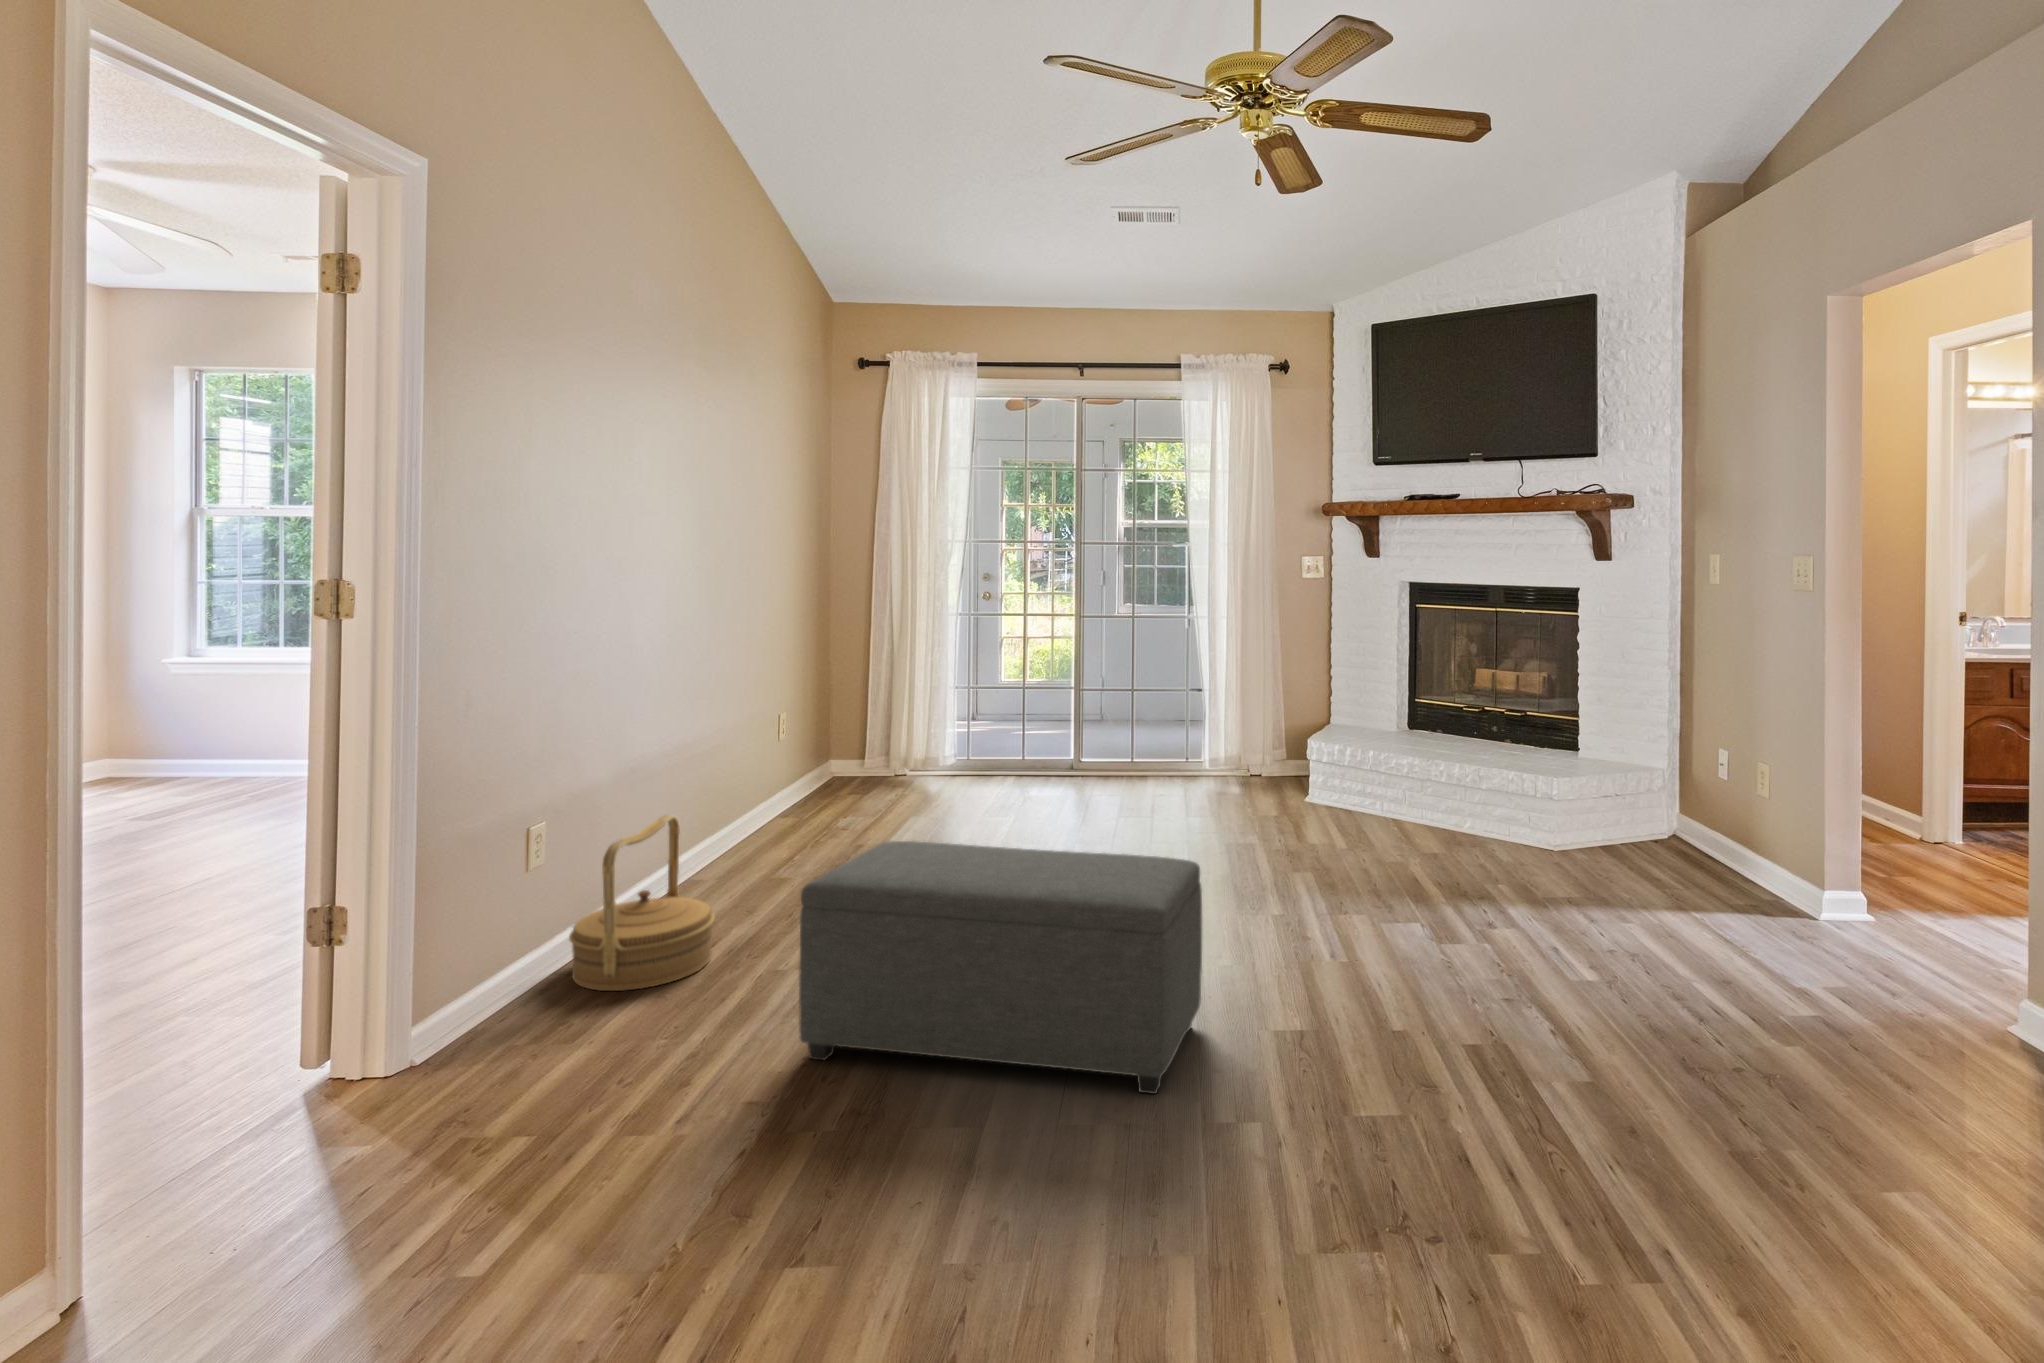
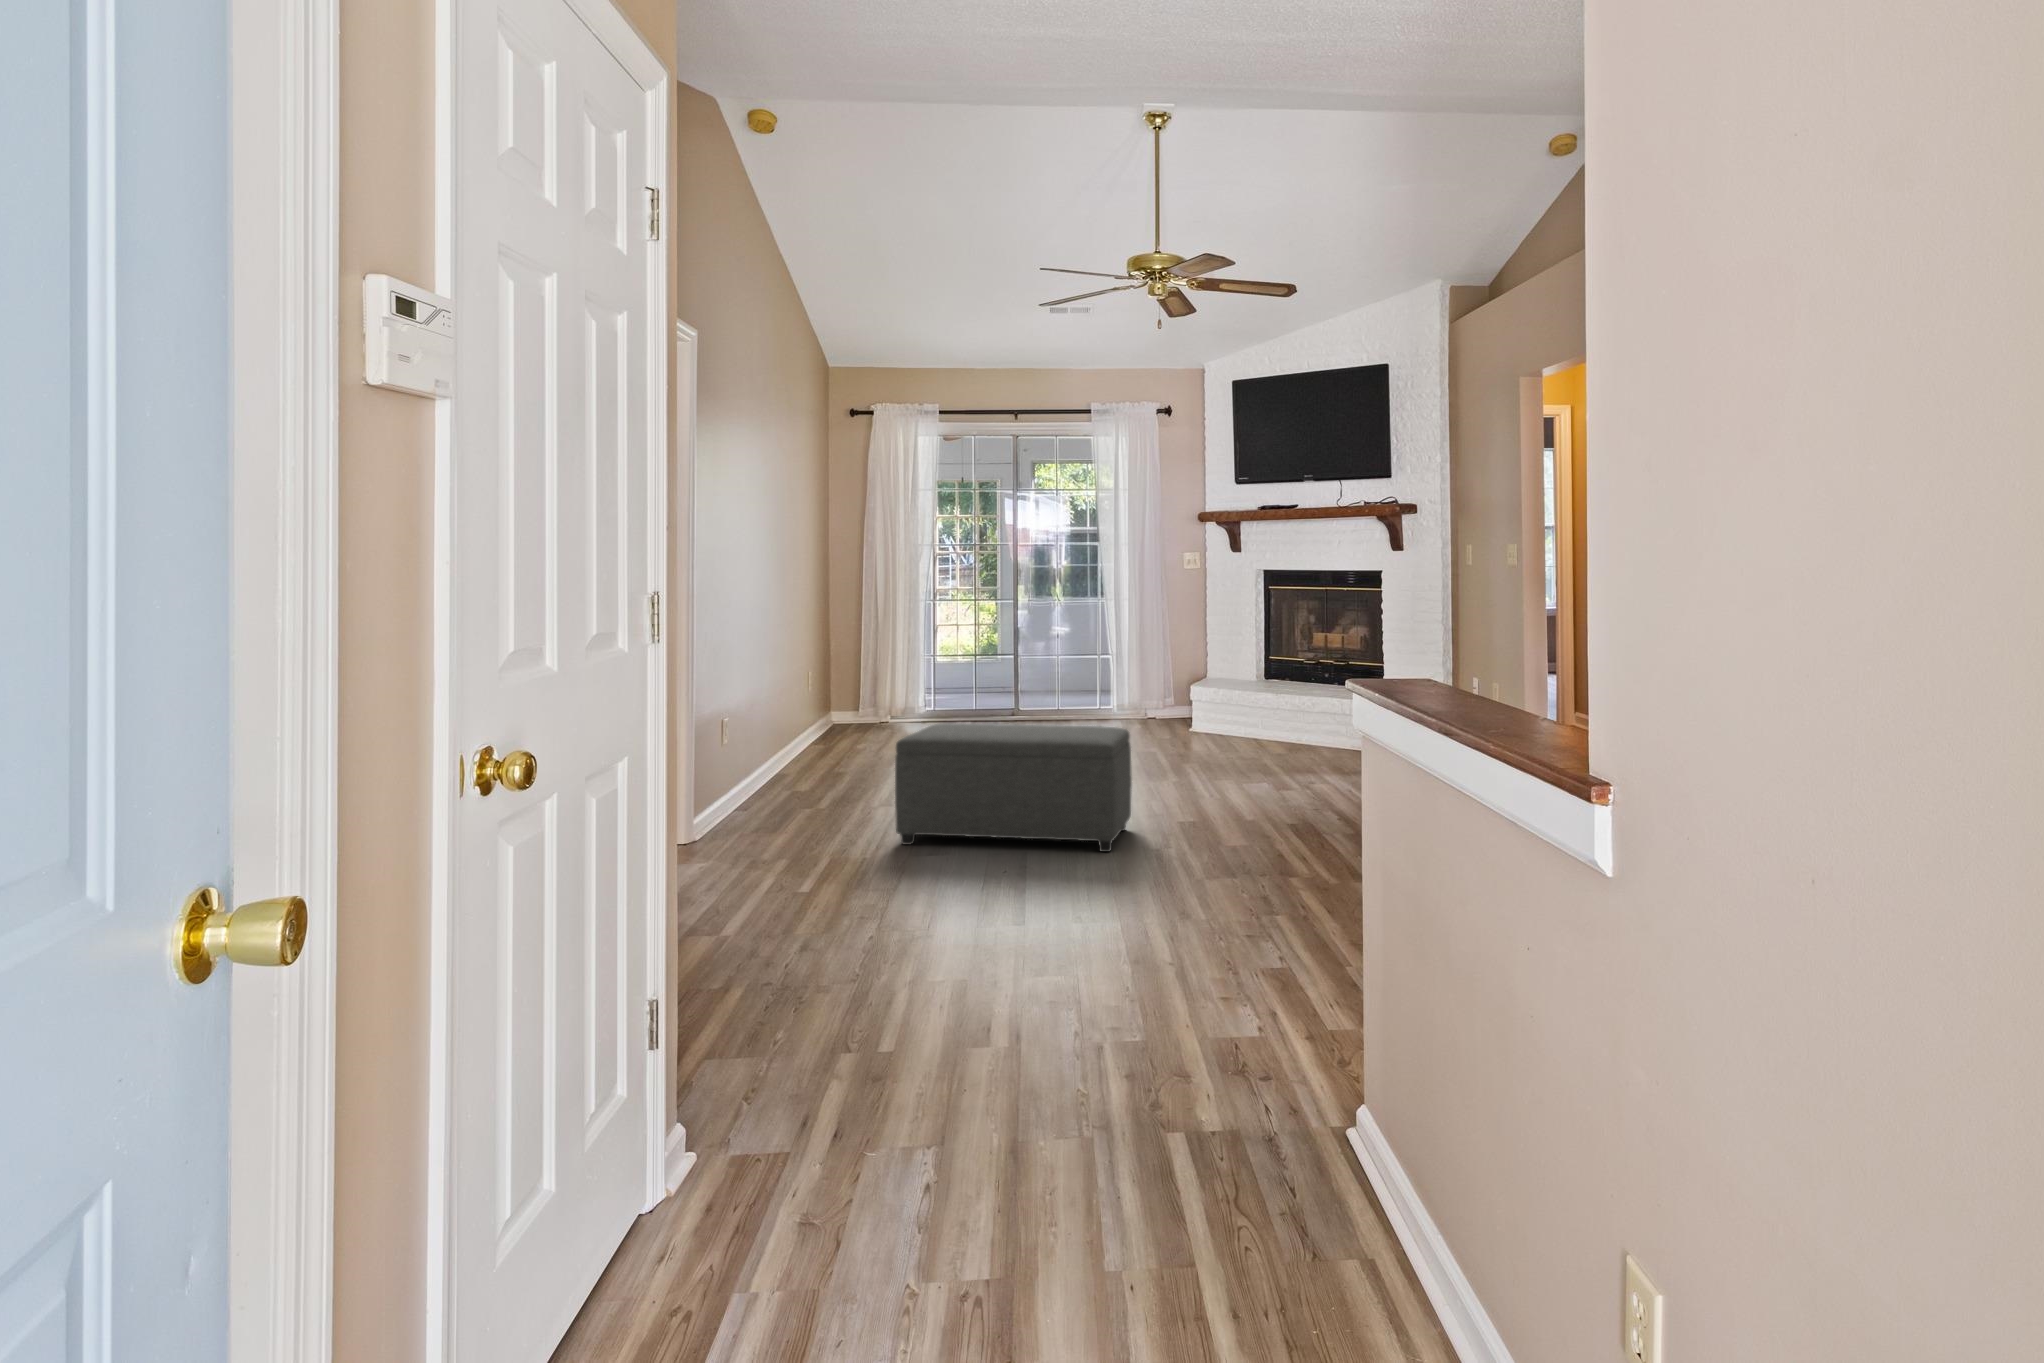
woven basket: present [569,815,715,991] -> none [728,720,815,823]

